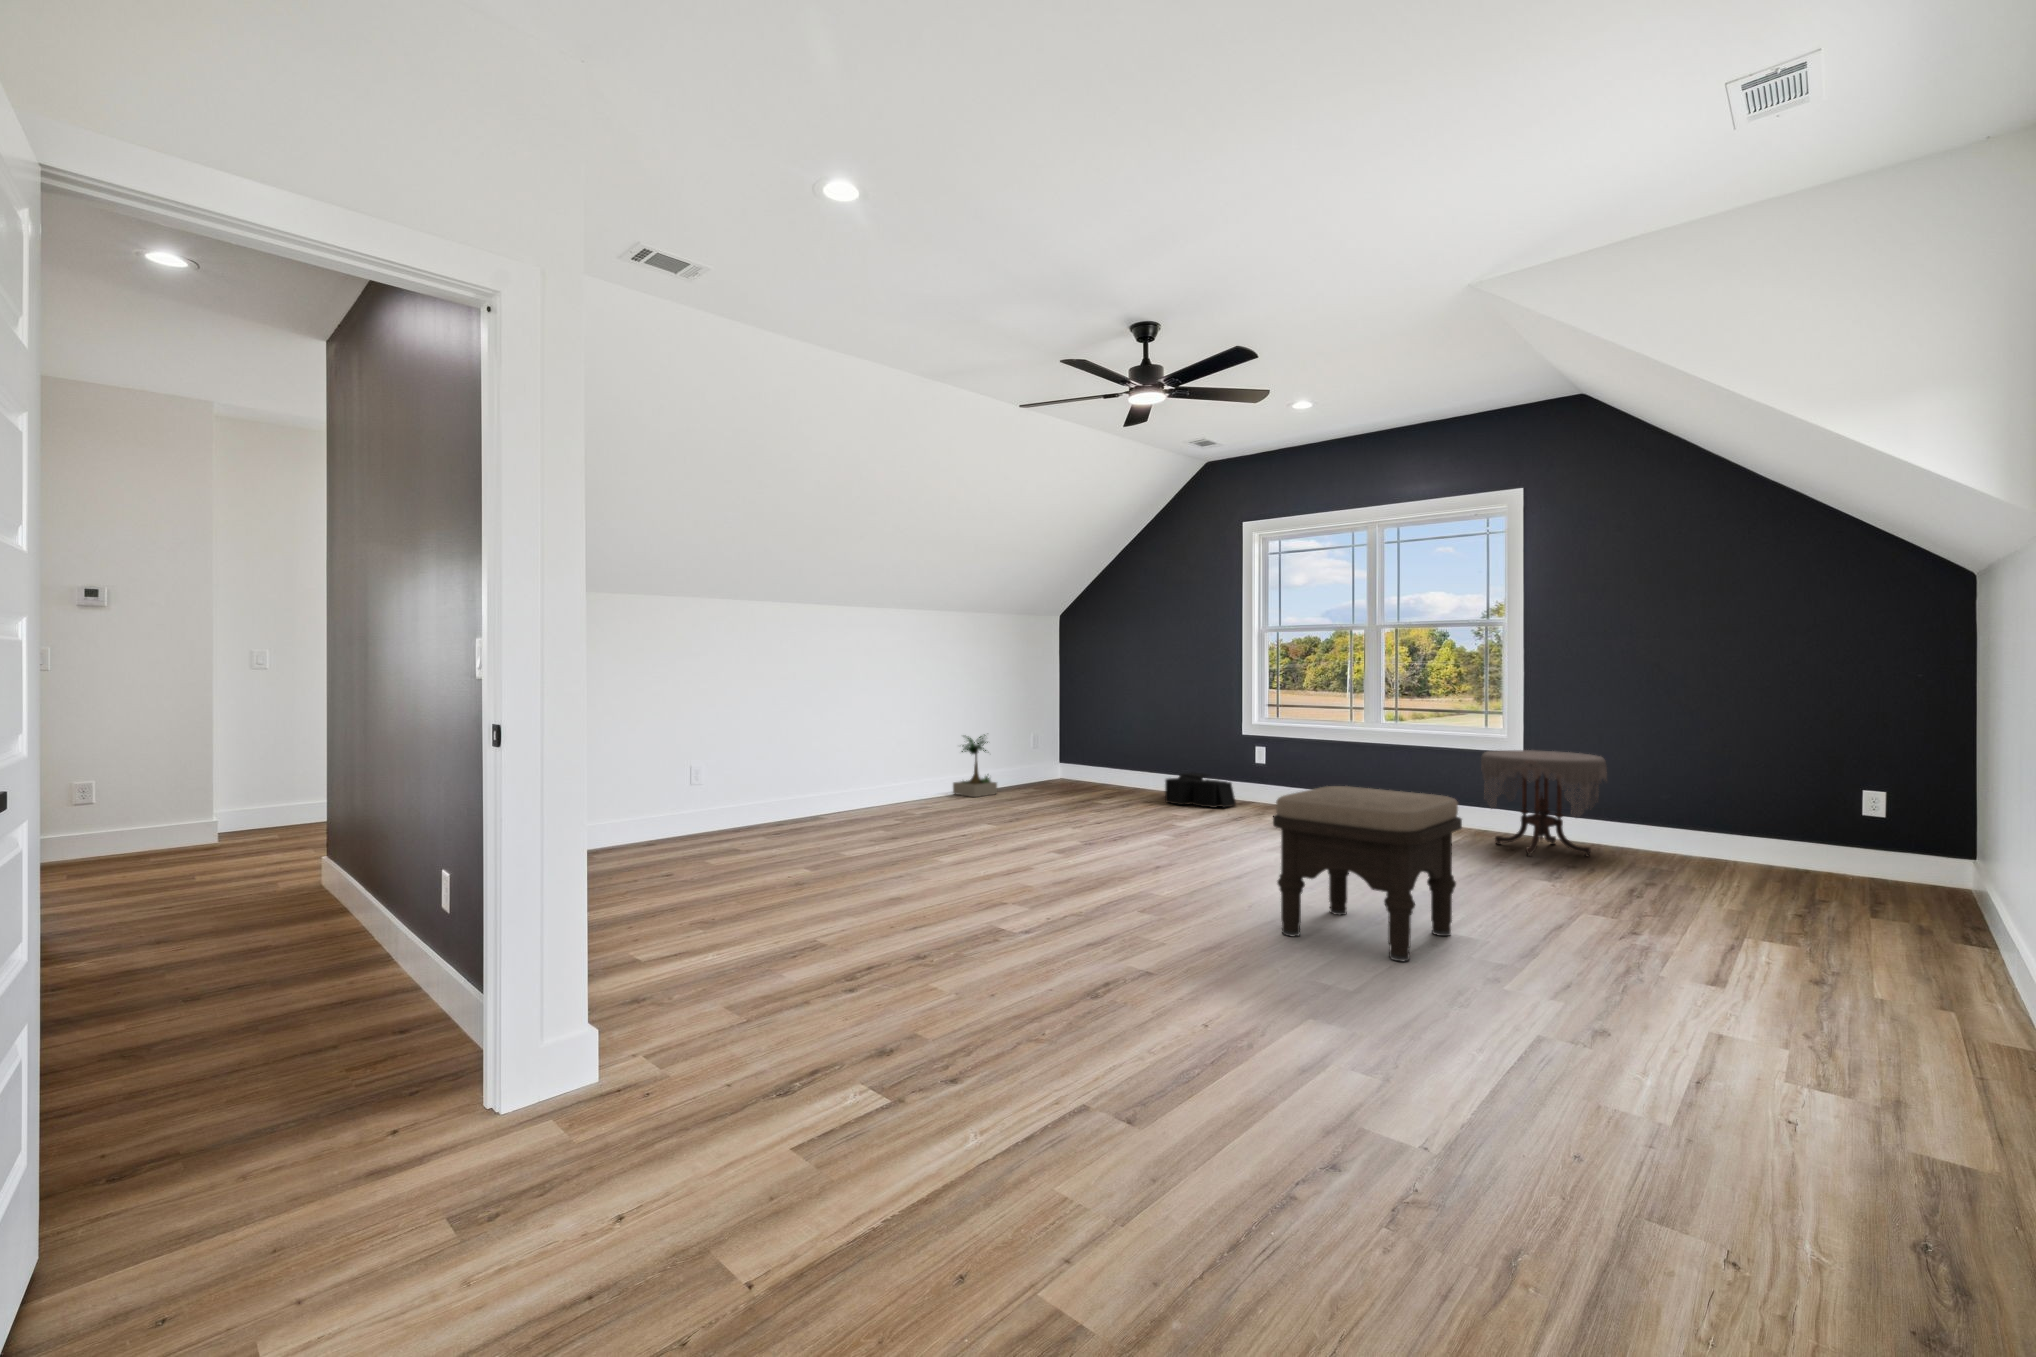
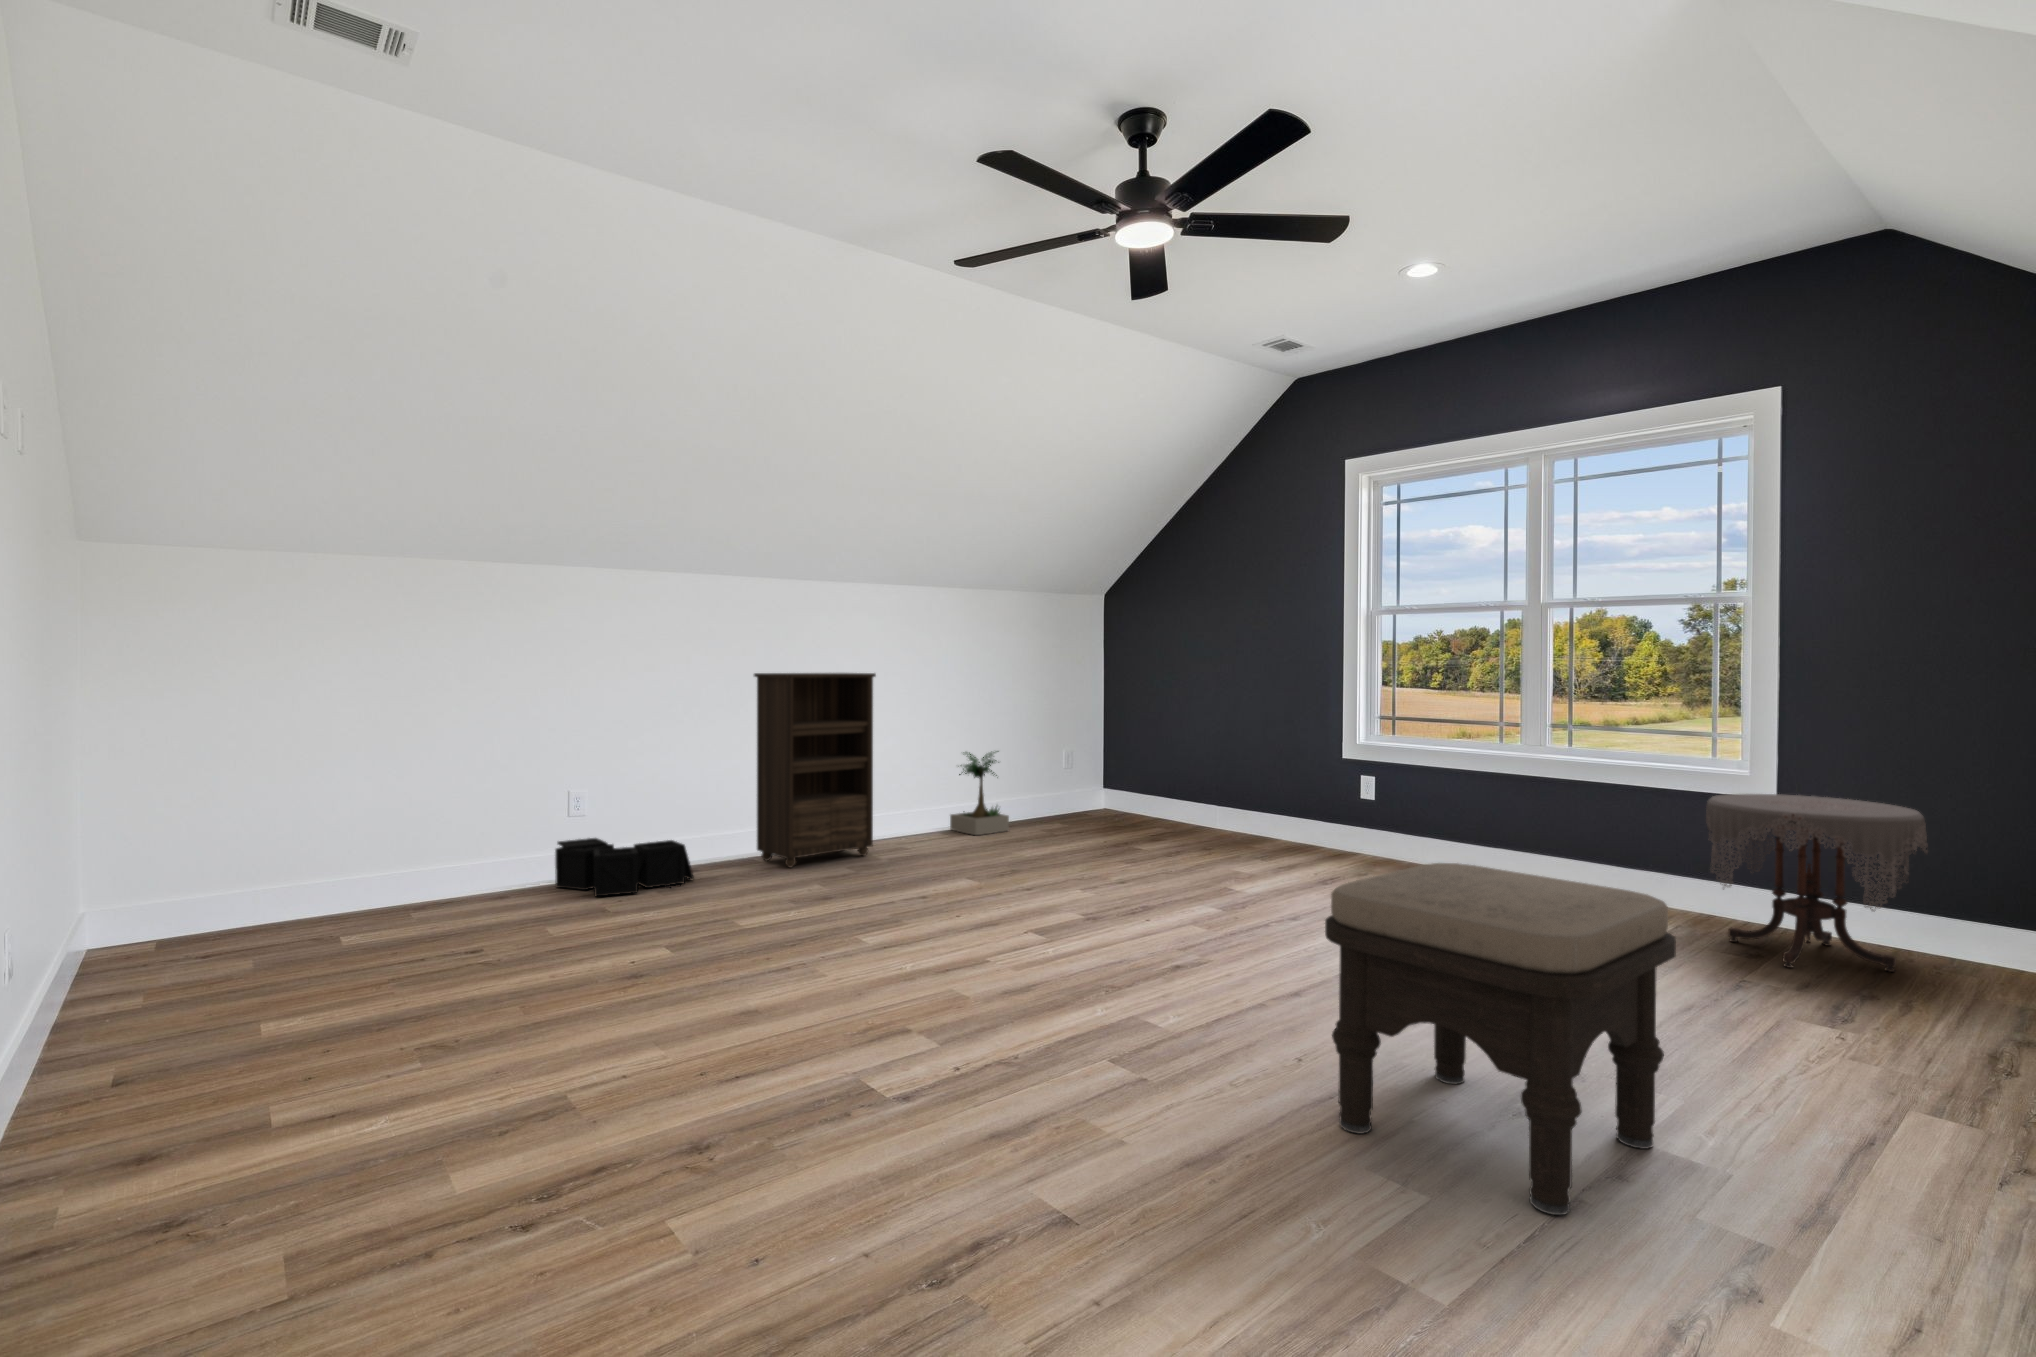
bookshelf: none [820,676,909,820] -> present [754,673,876,867]
storage bin: present [1165,773,1236,808] -> present [555,838,694,896]

